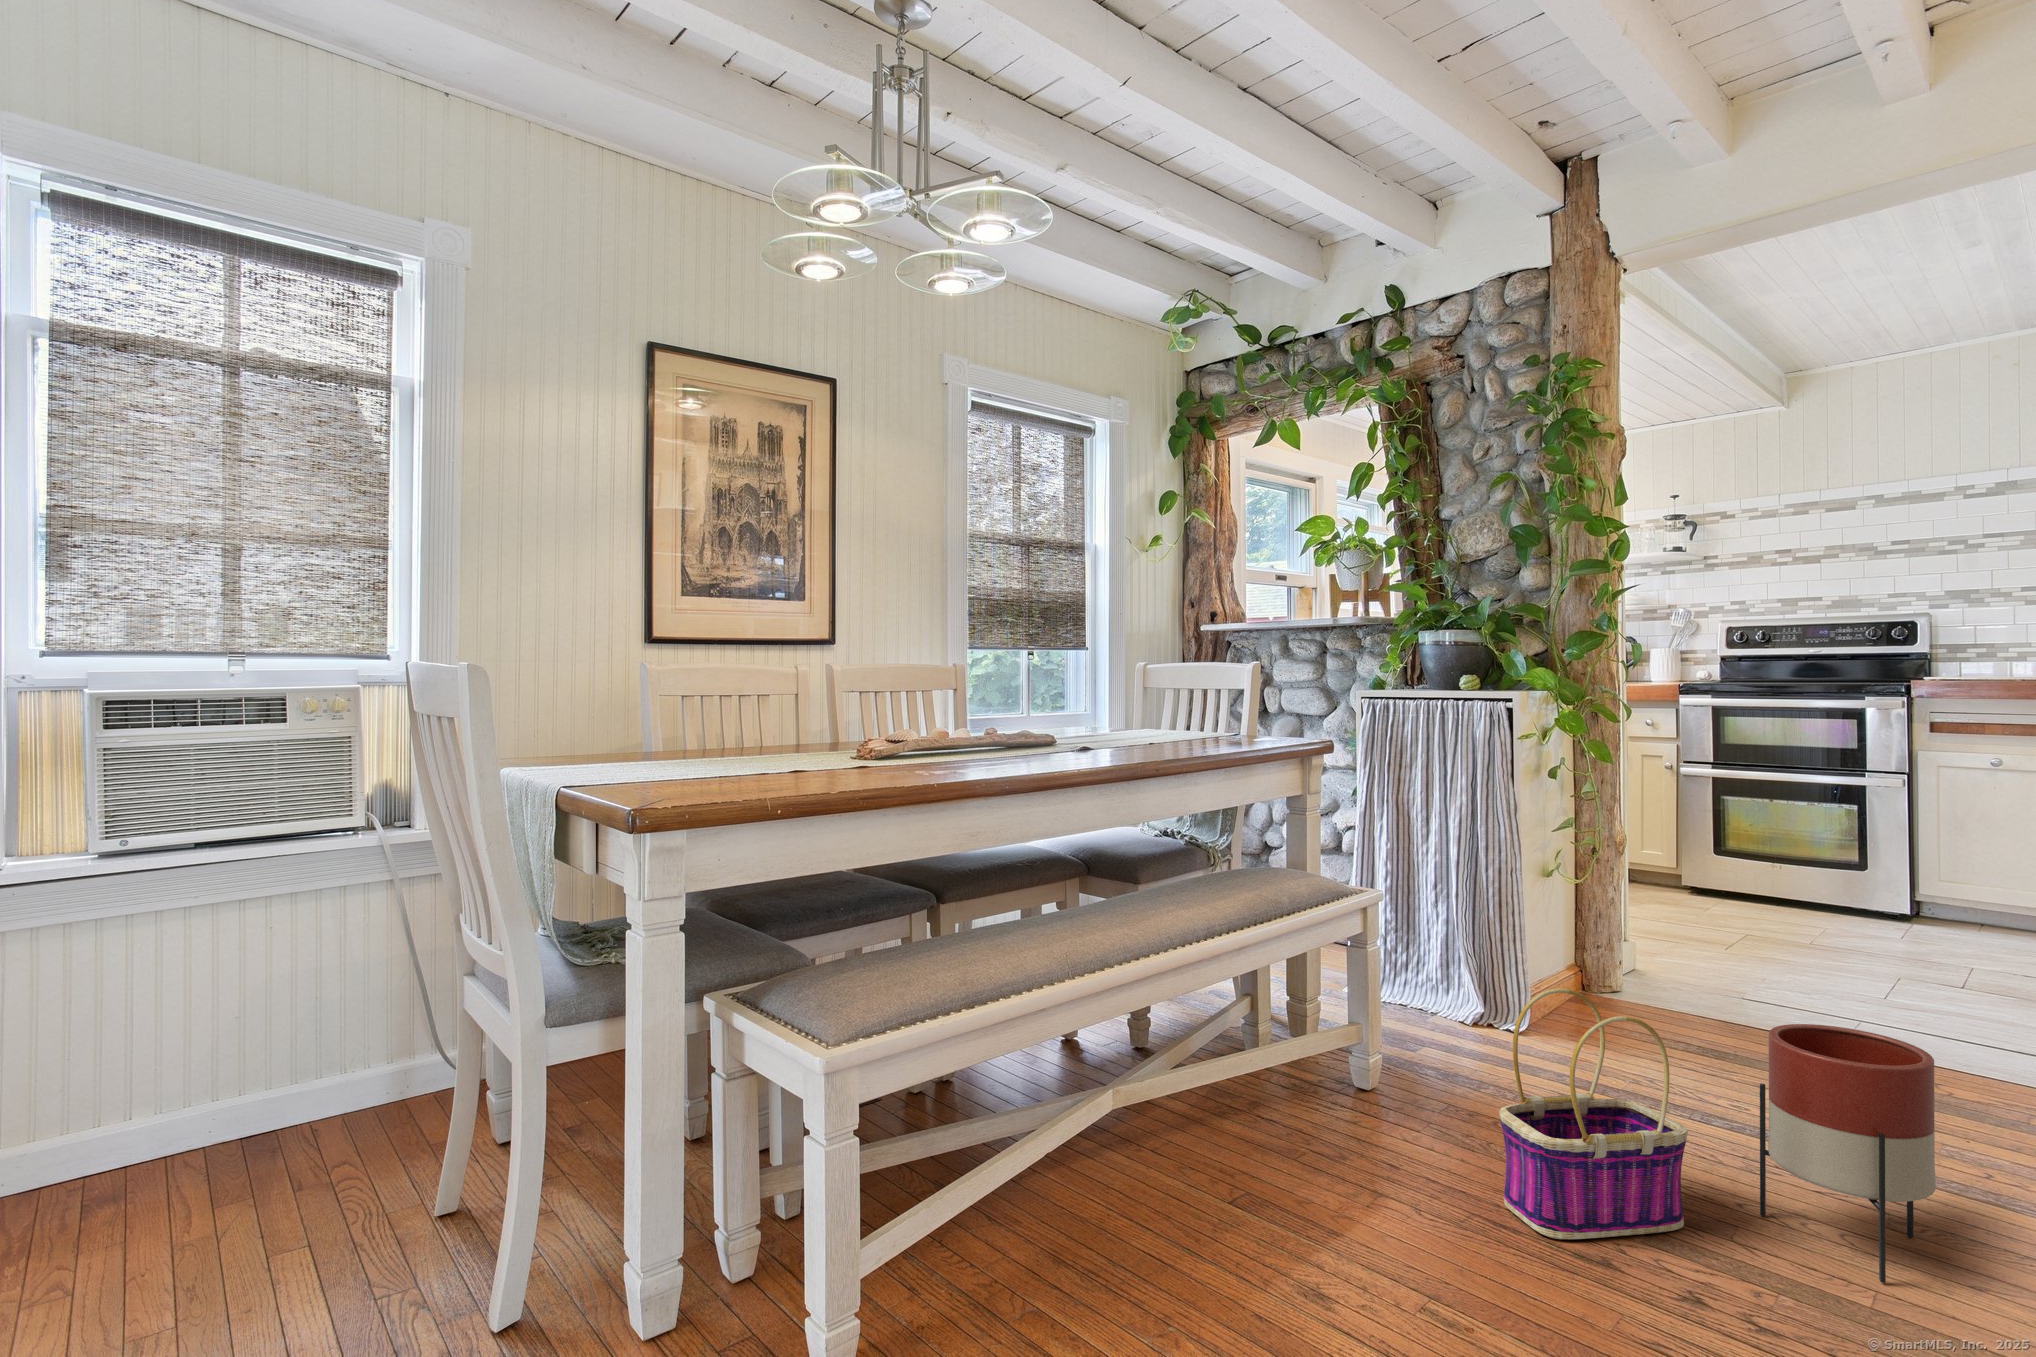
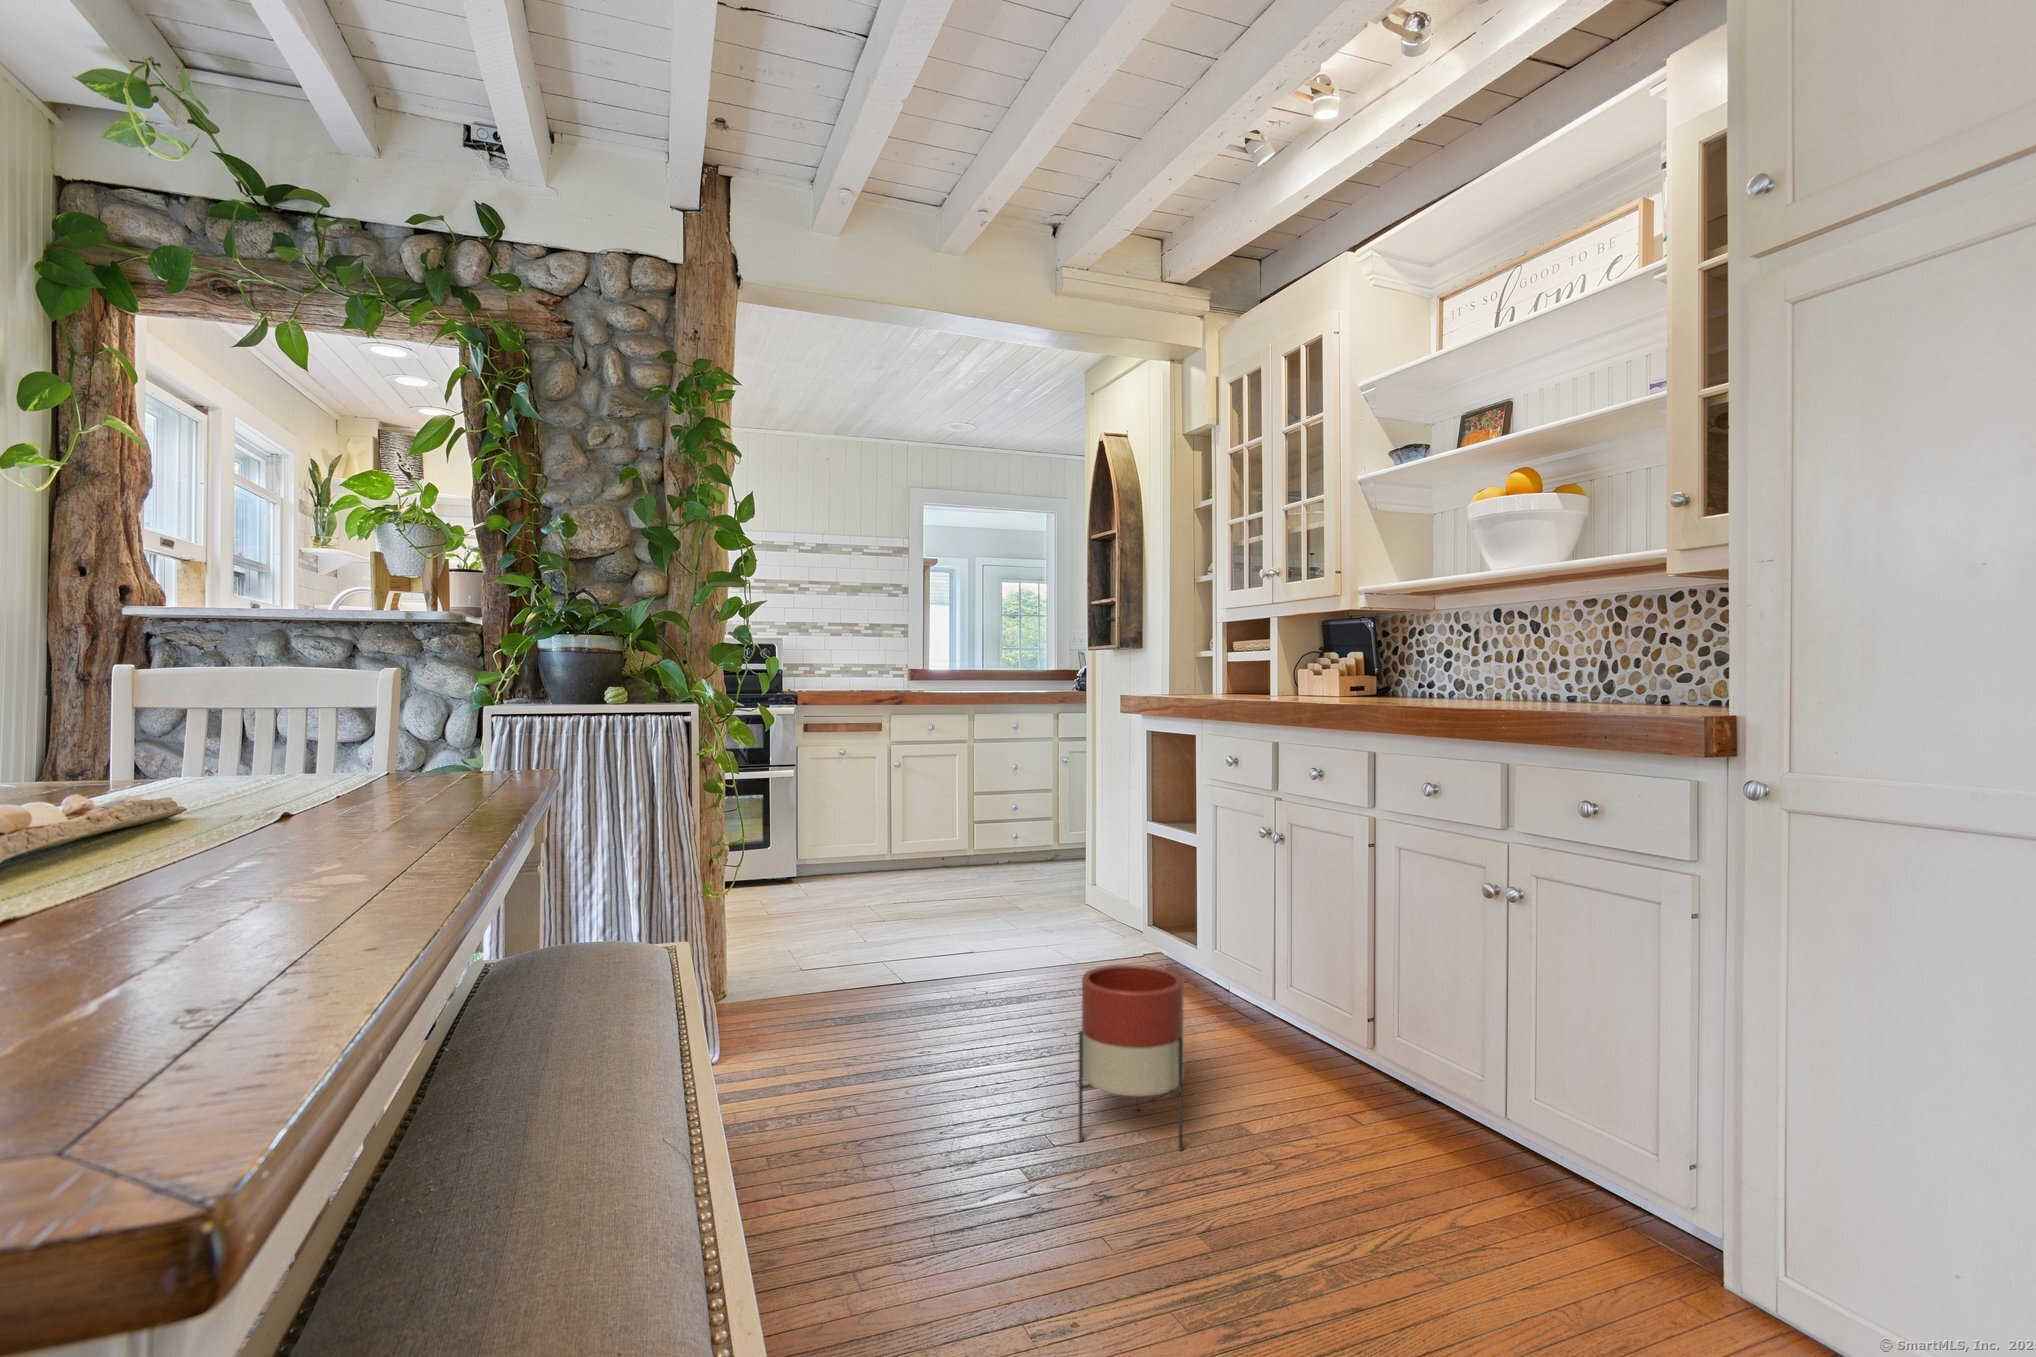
basket: present [1499,988,1688,1239] -> none [965,999,1077,1250]

